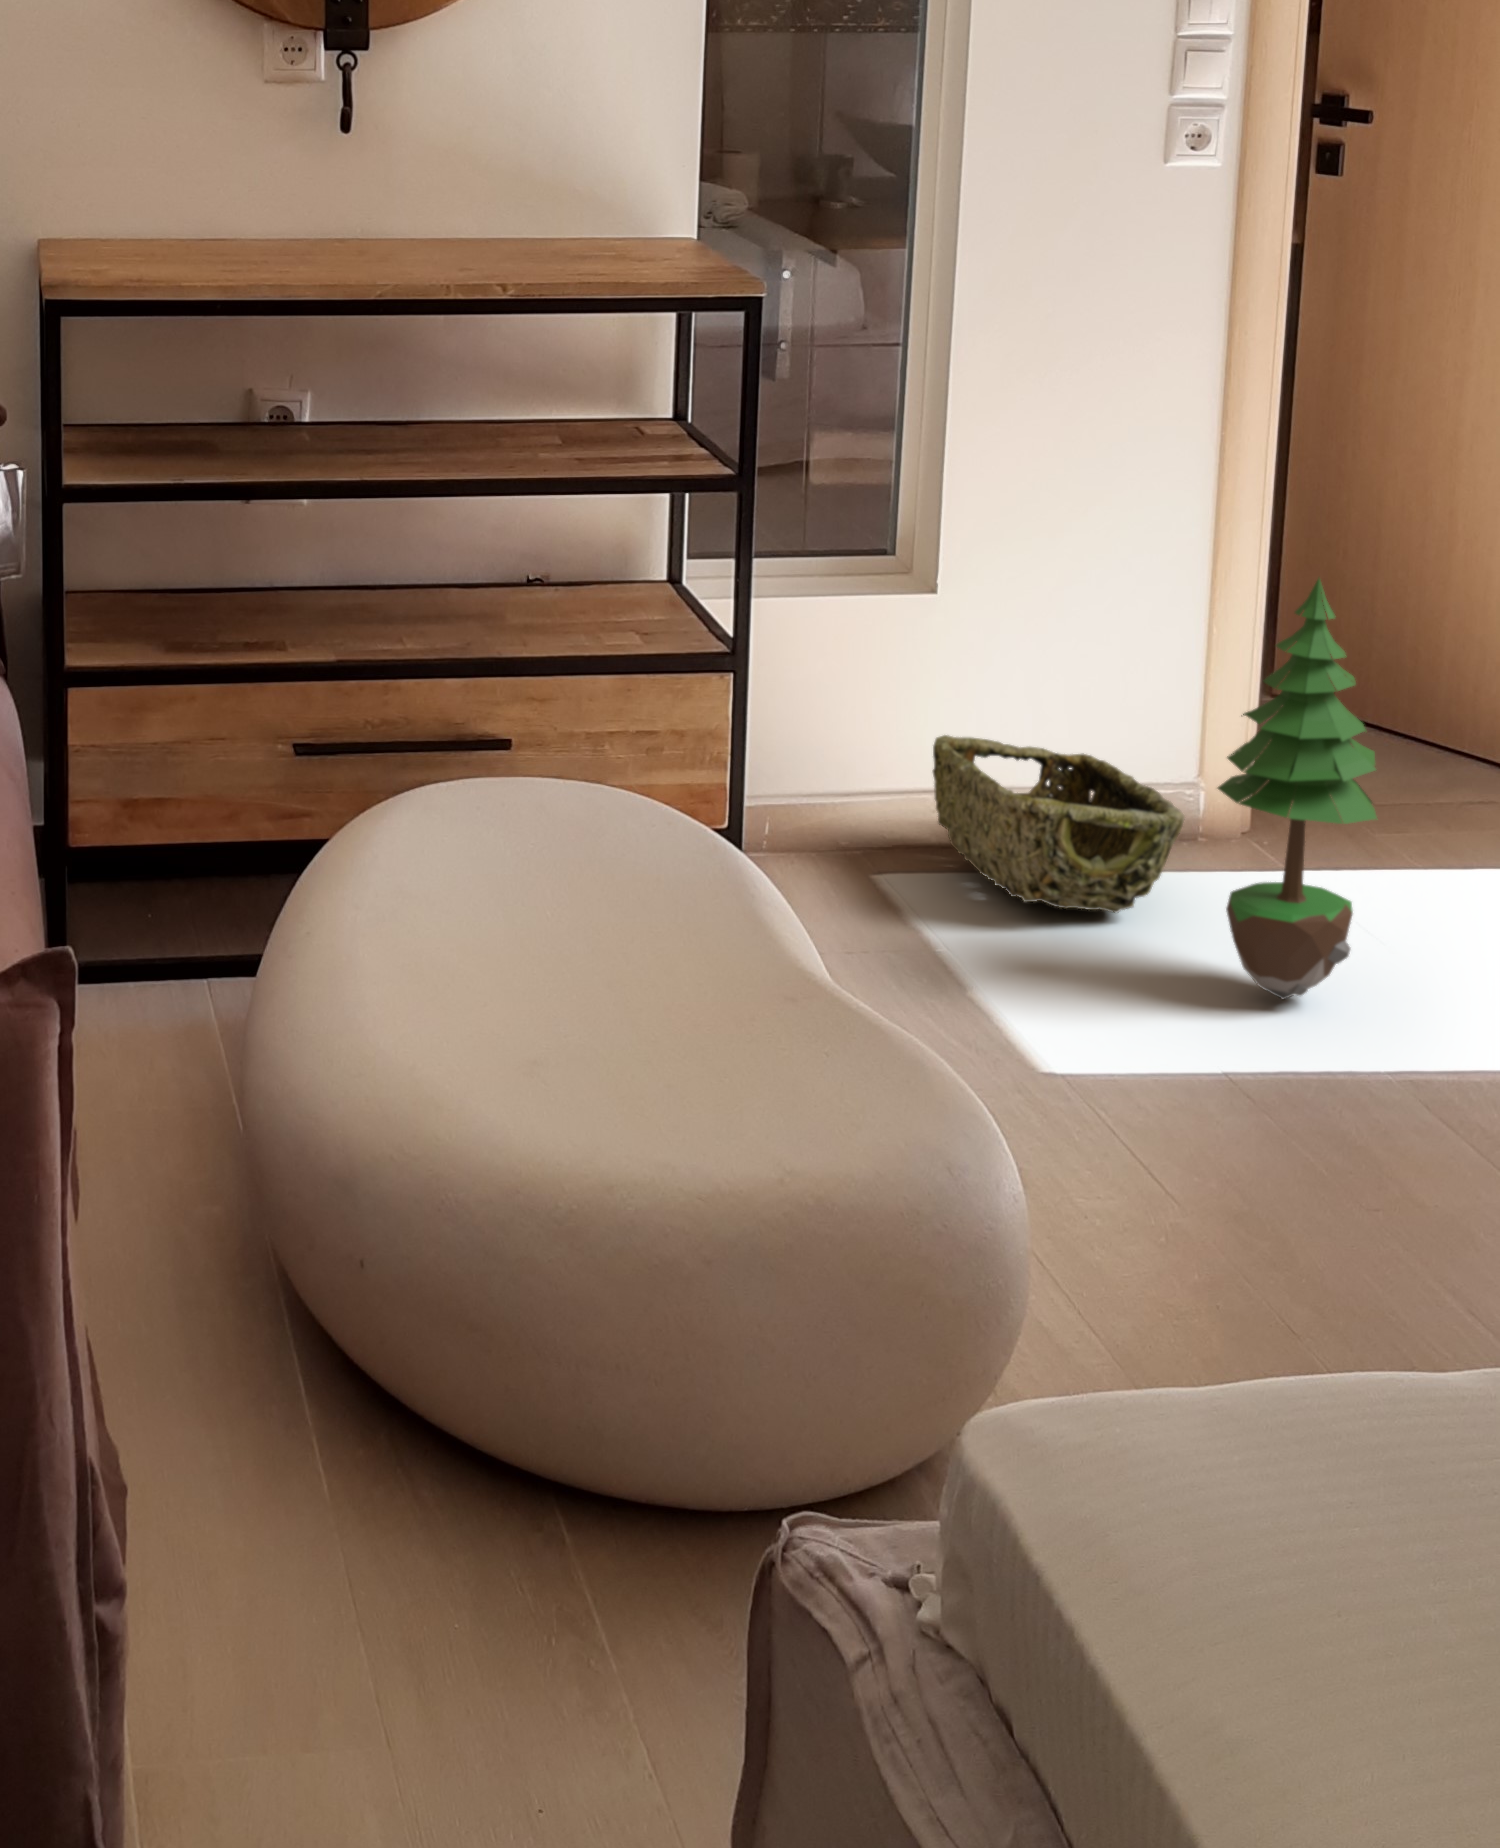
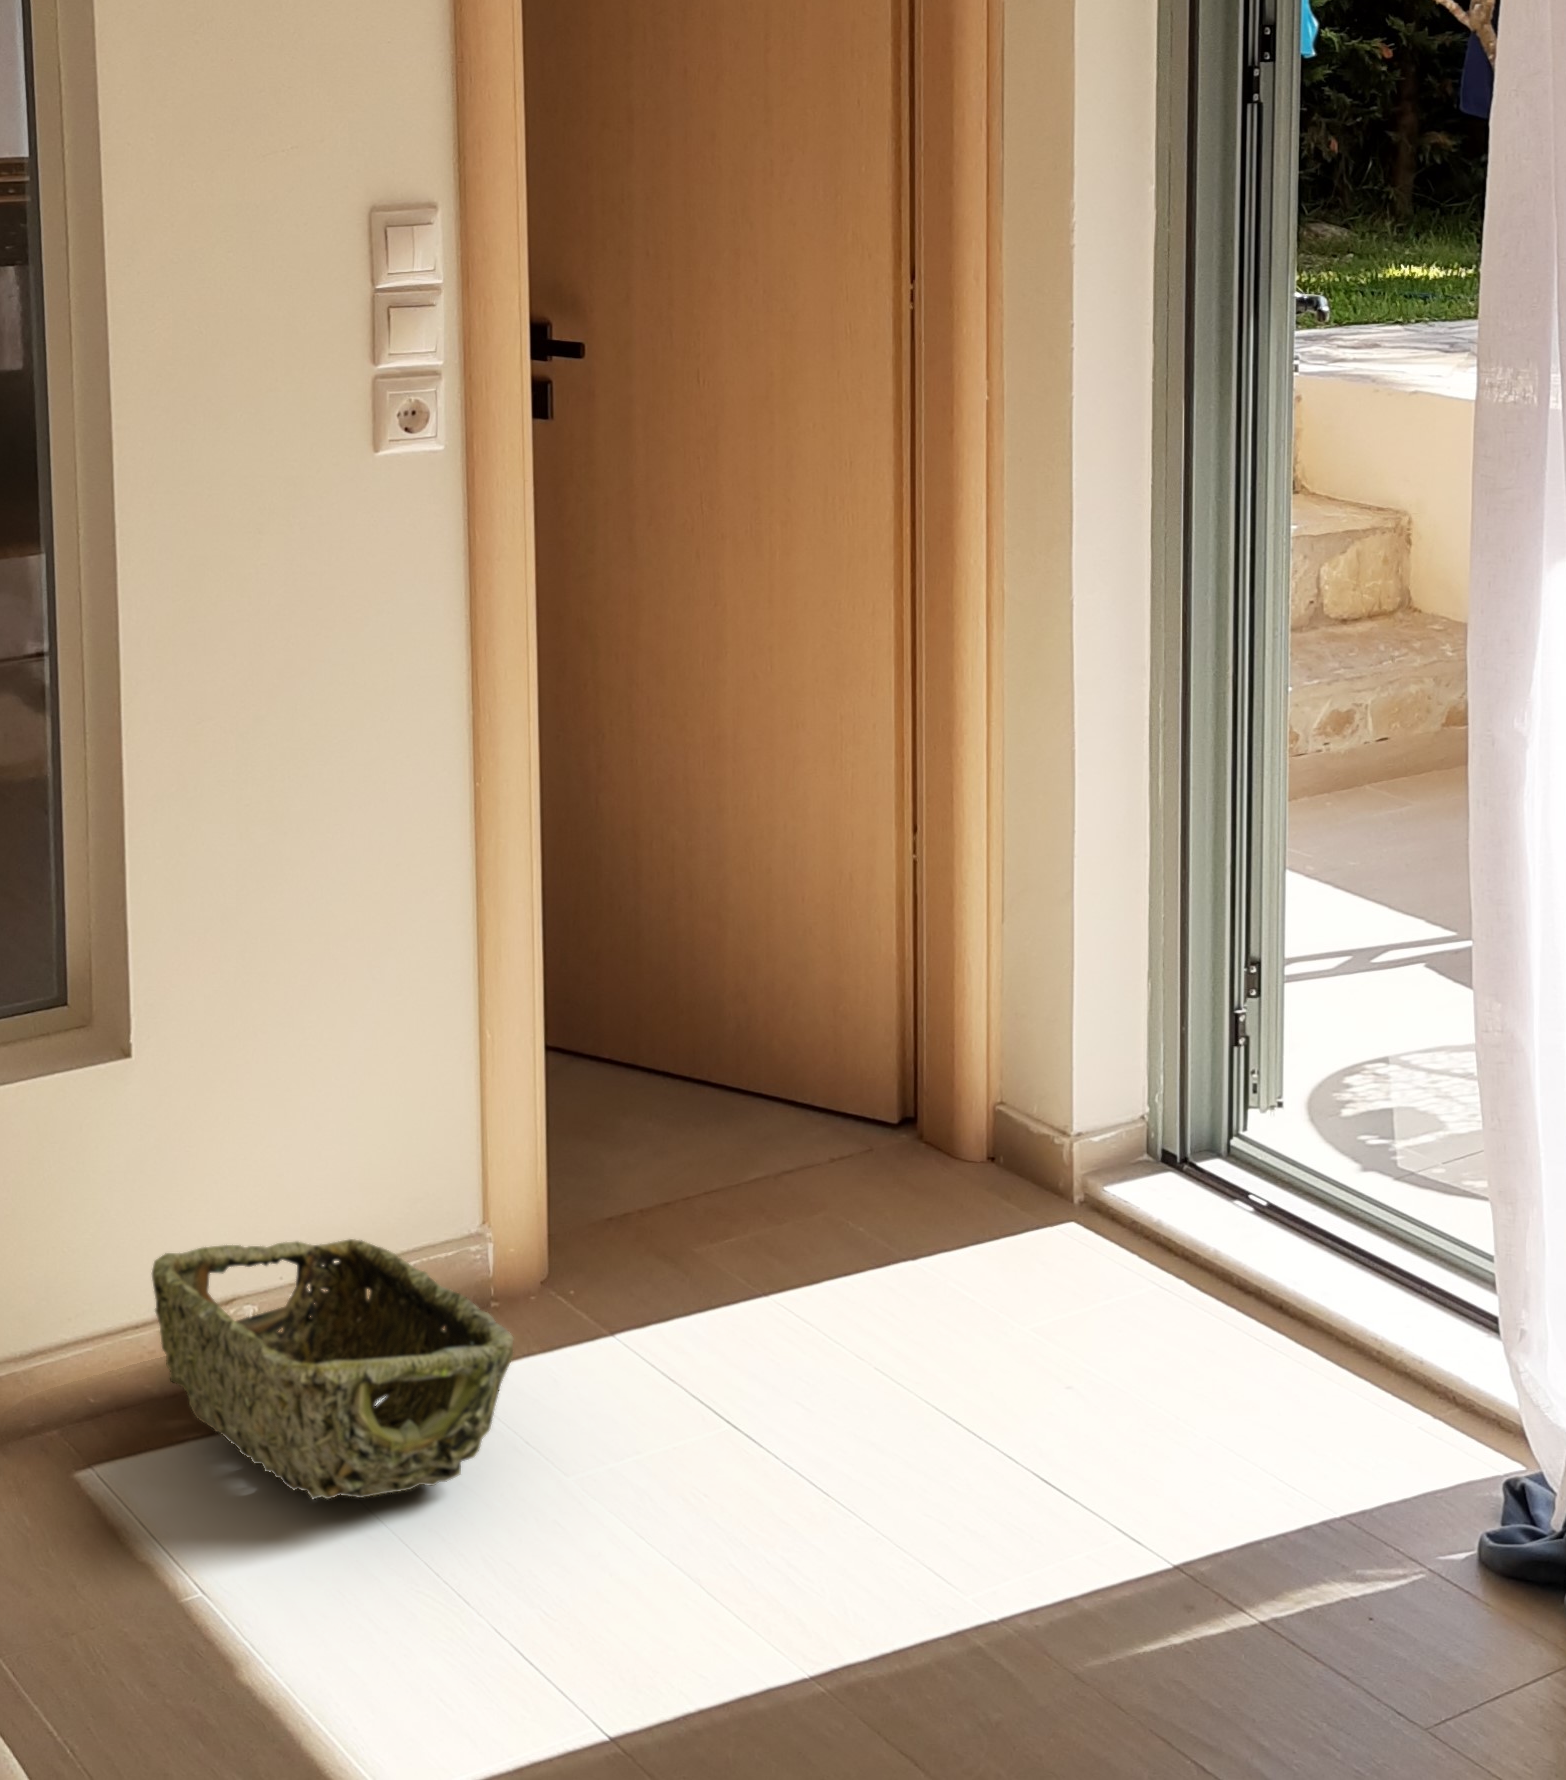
potted tree: present [1218,579,1378,999] -> none [577,1029,797,1603]

